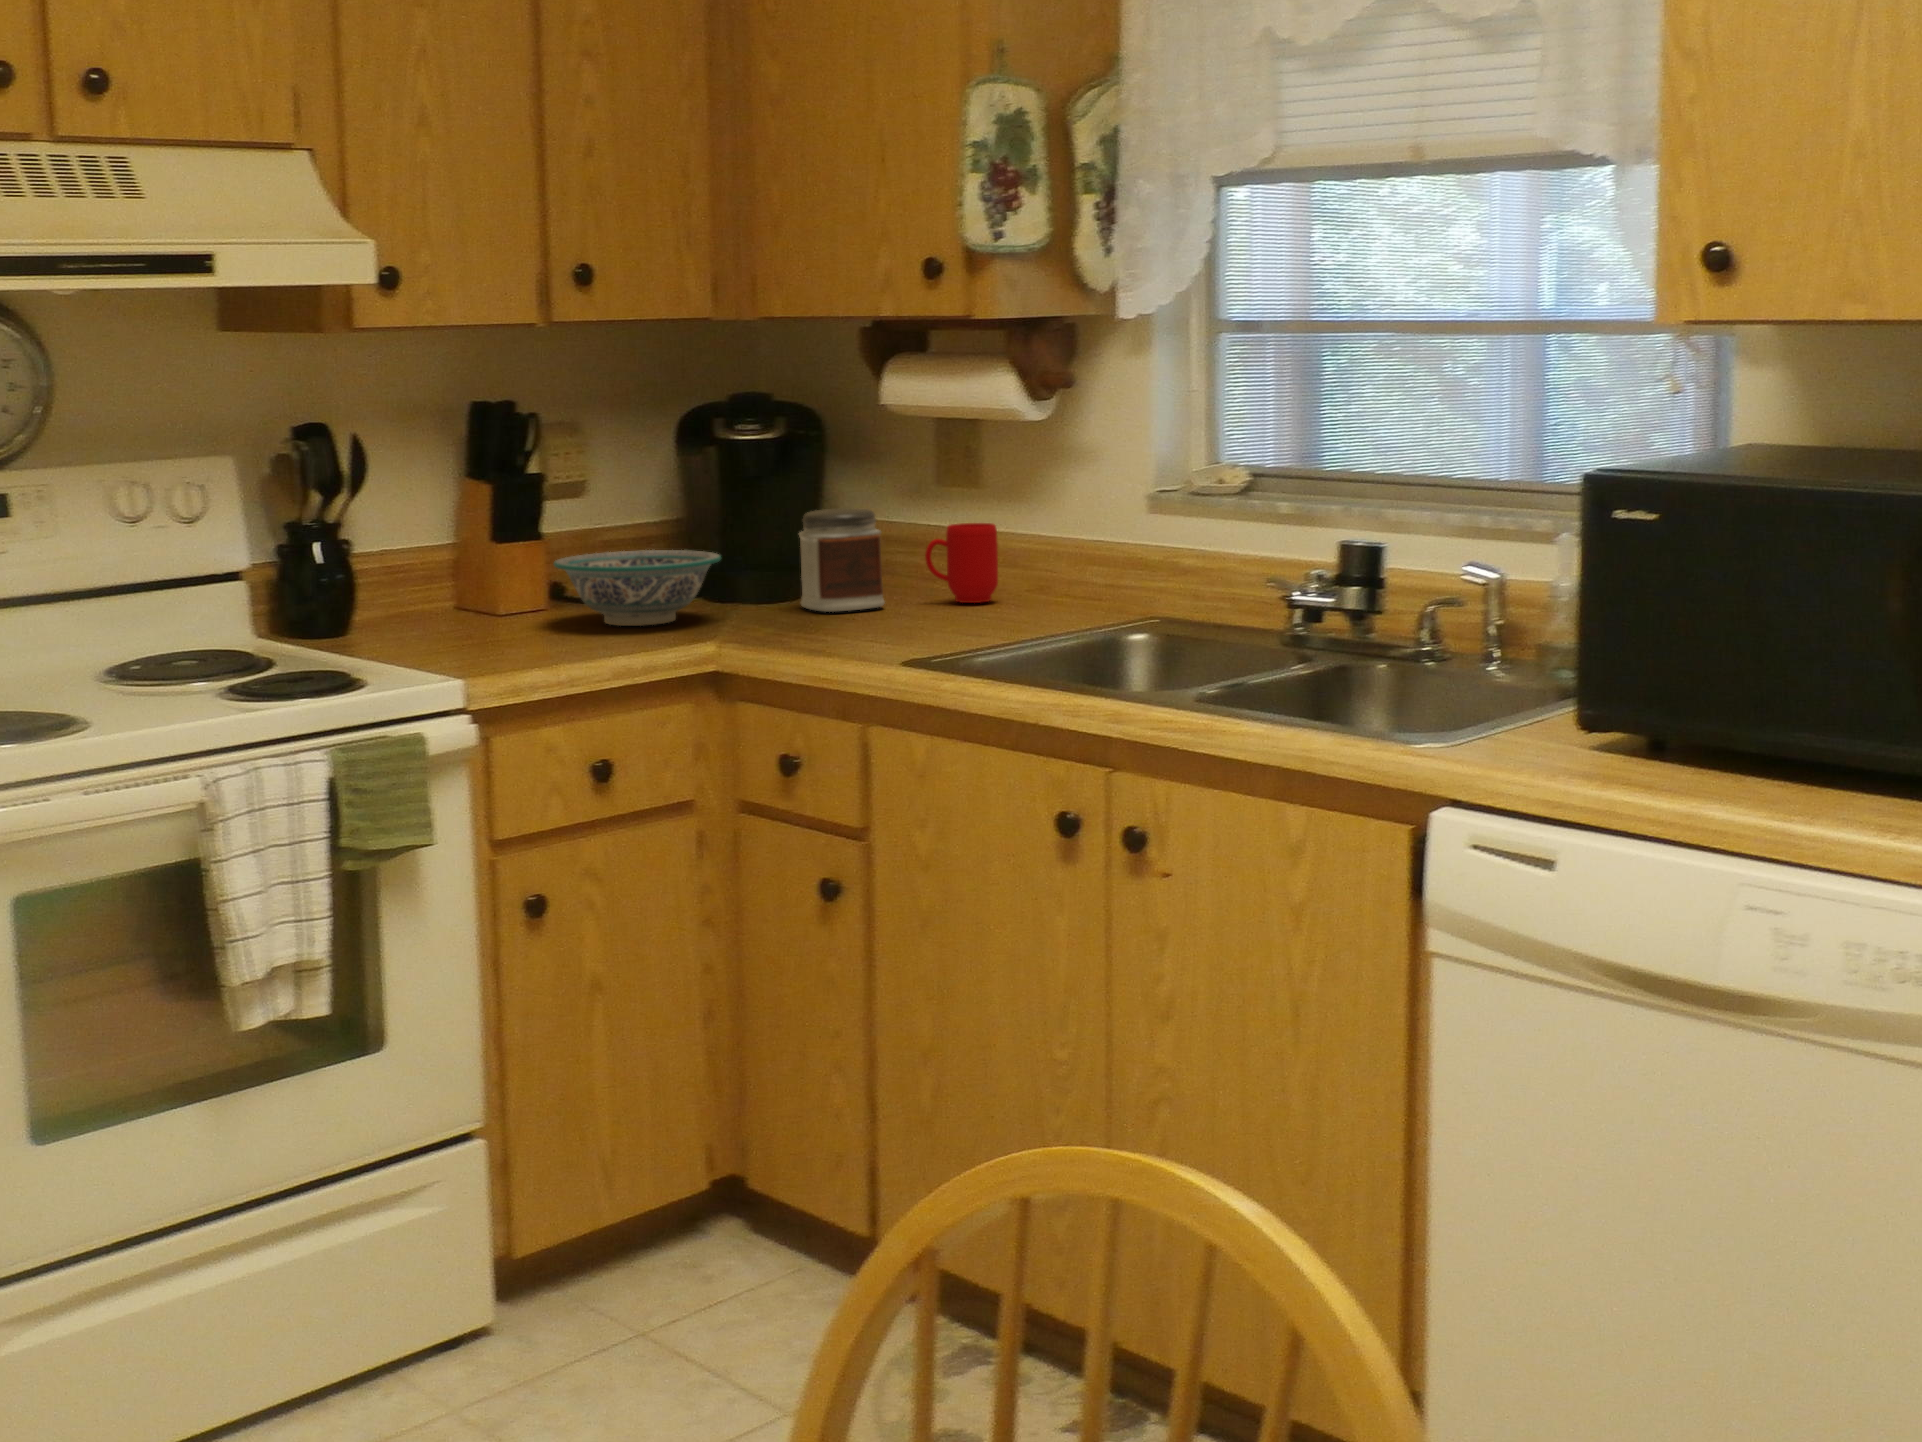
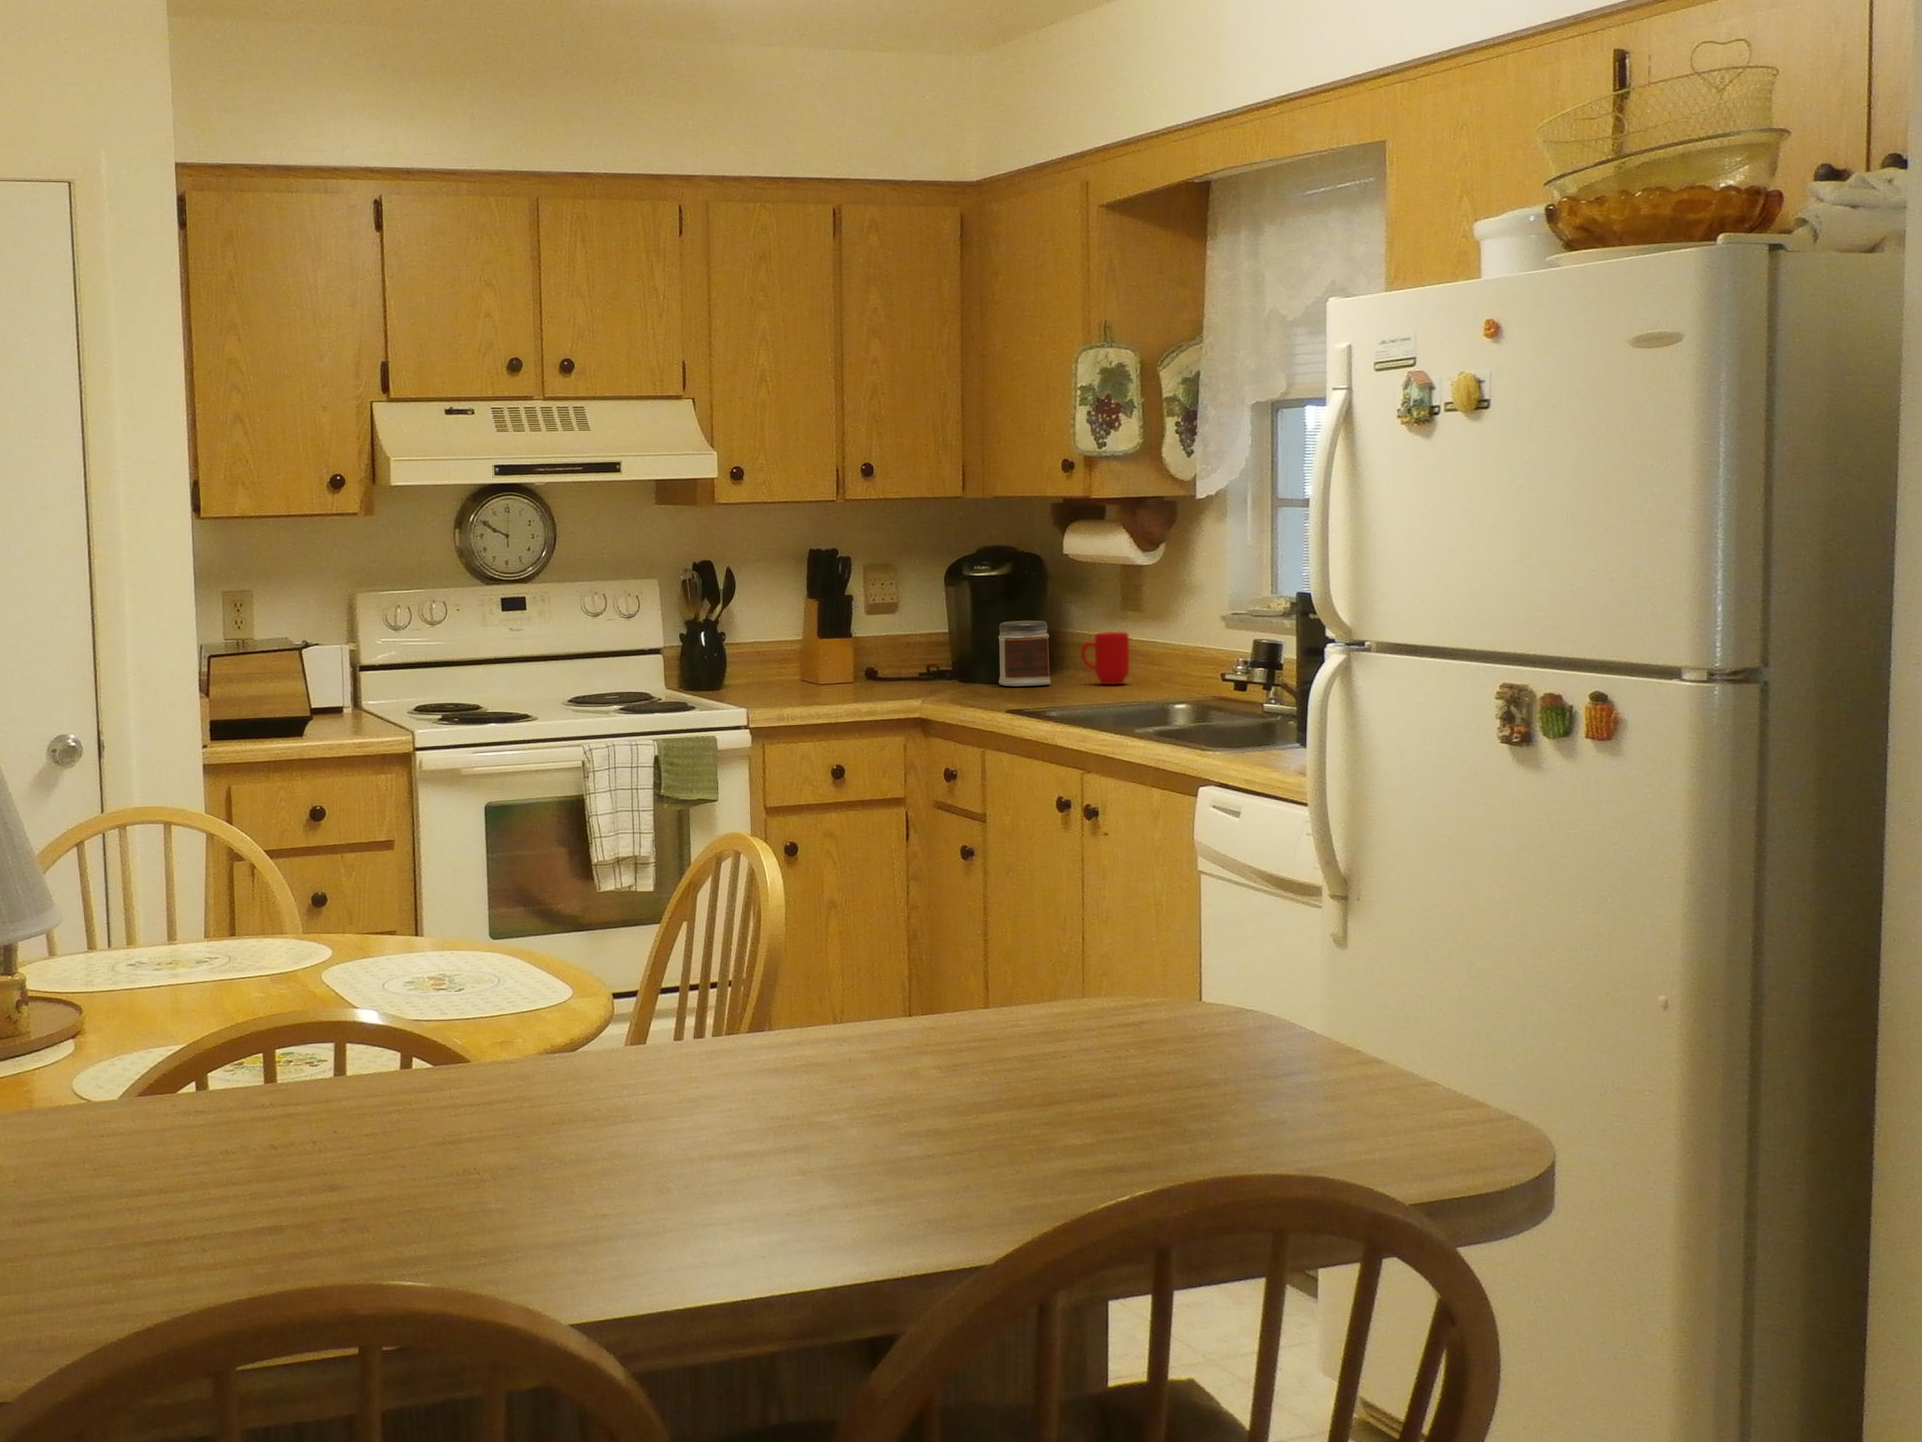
bowl: present [553,550,721,626] -> none [837,645,942,689]

